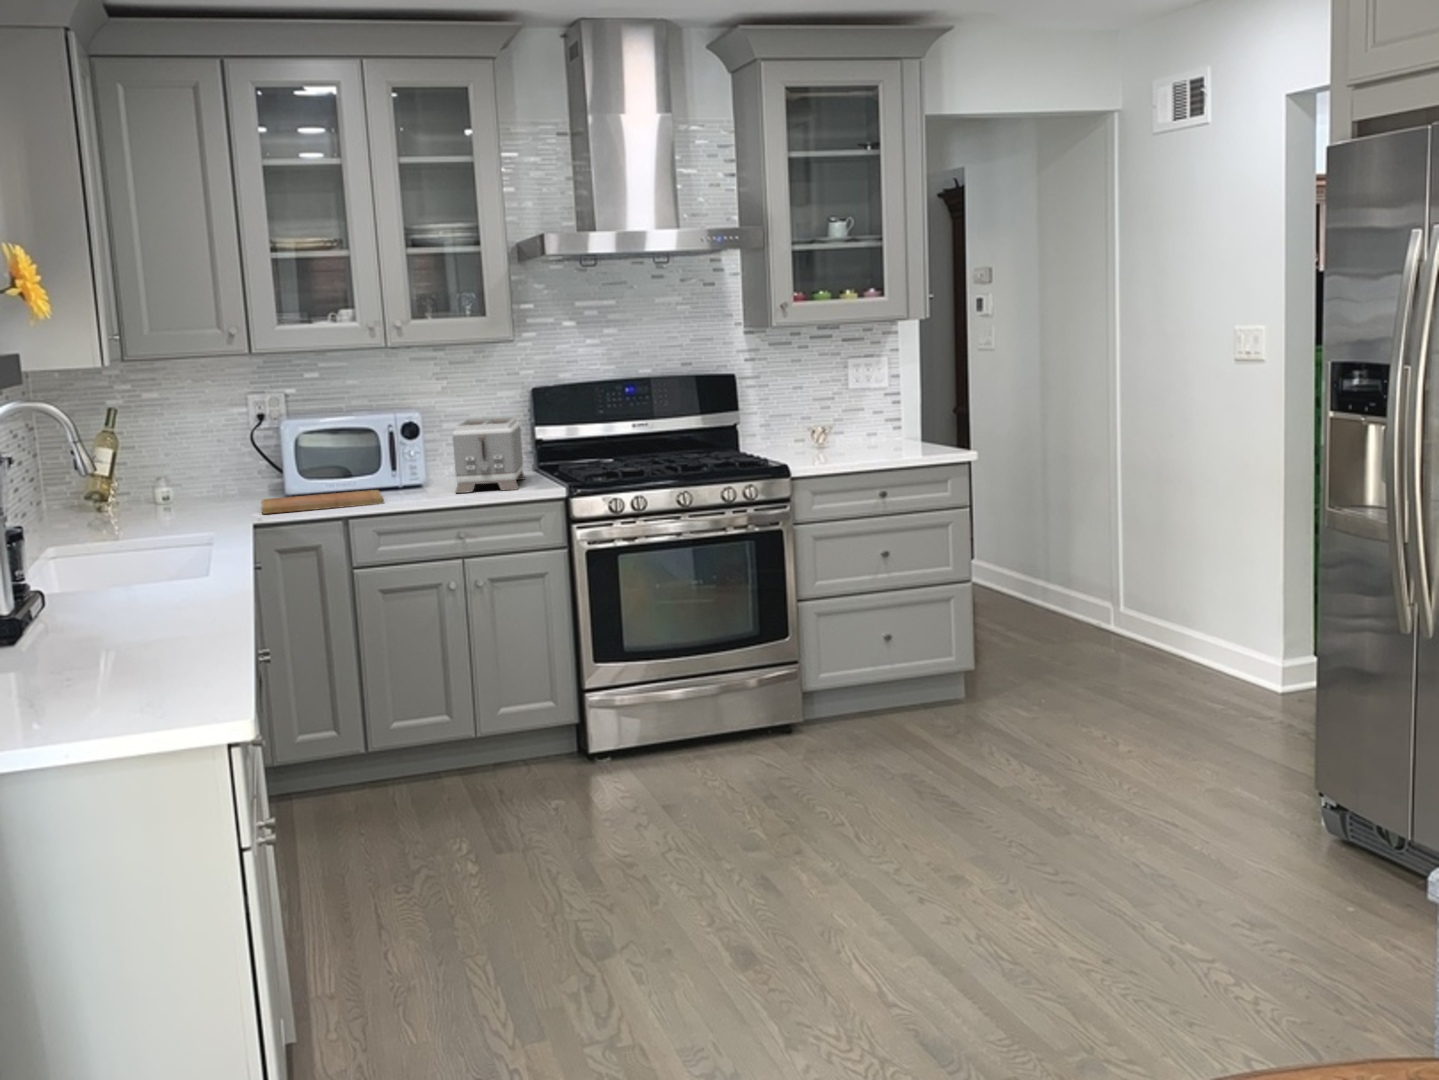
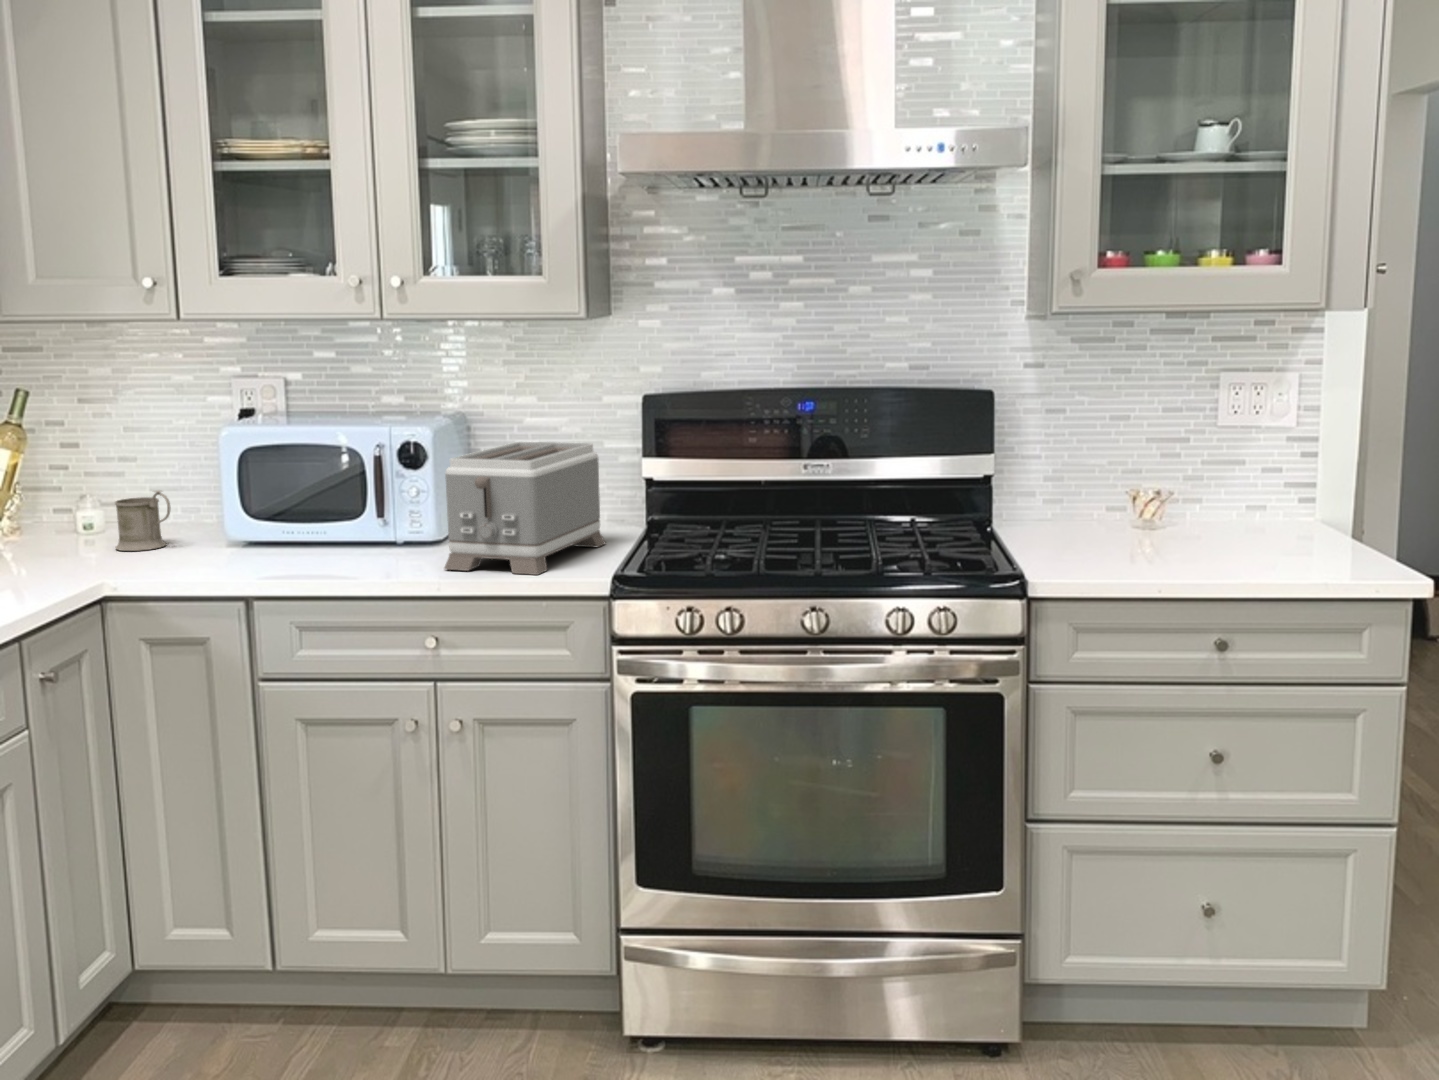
mug: none [195,467,239,509] -> present [115,490,171,551]
cutting board: present [262,490,384,514] -> none [132,546,356,580]

